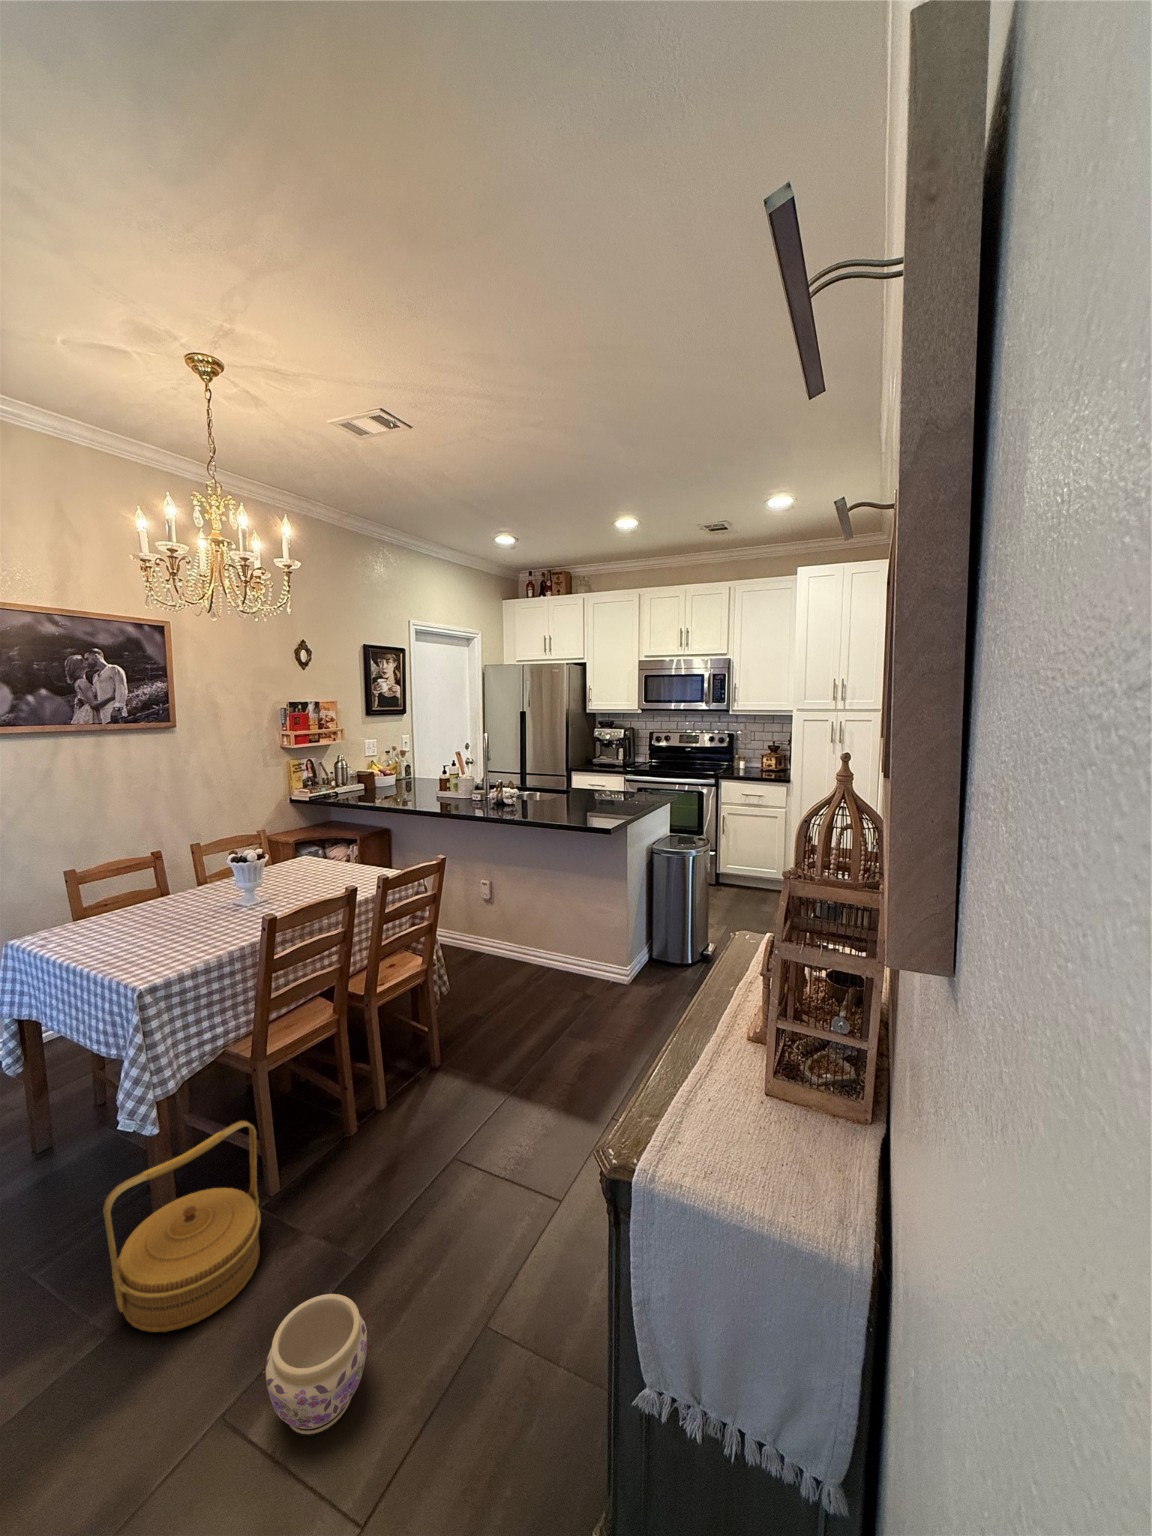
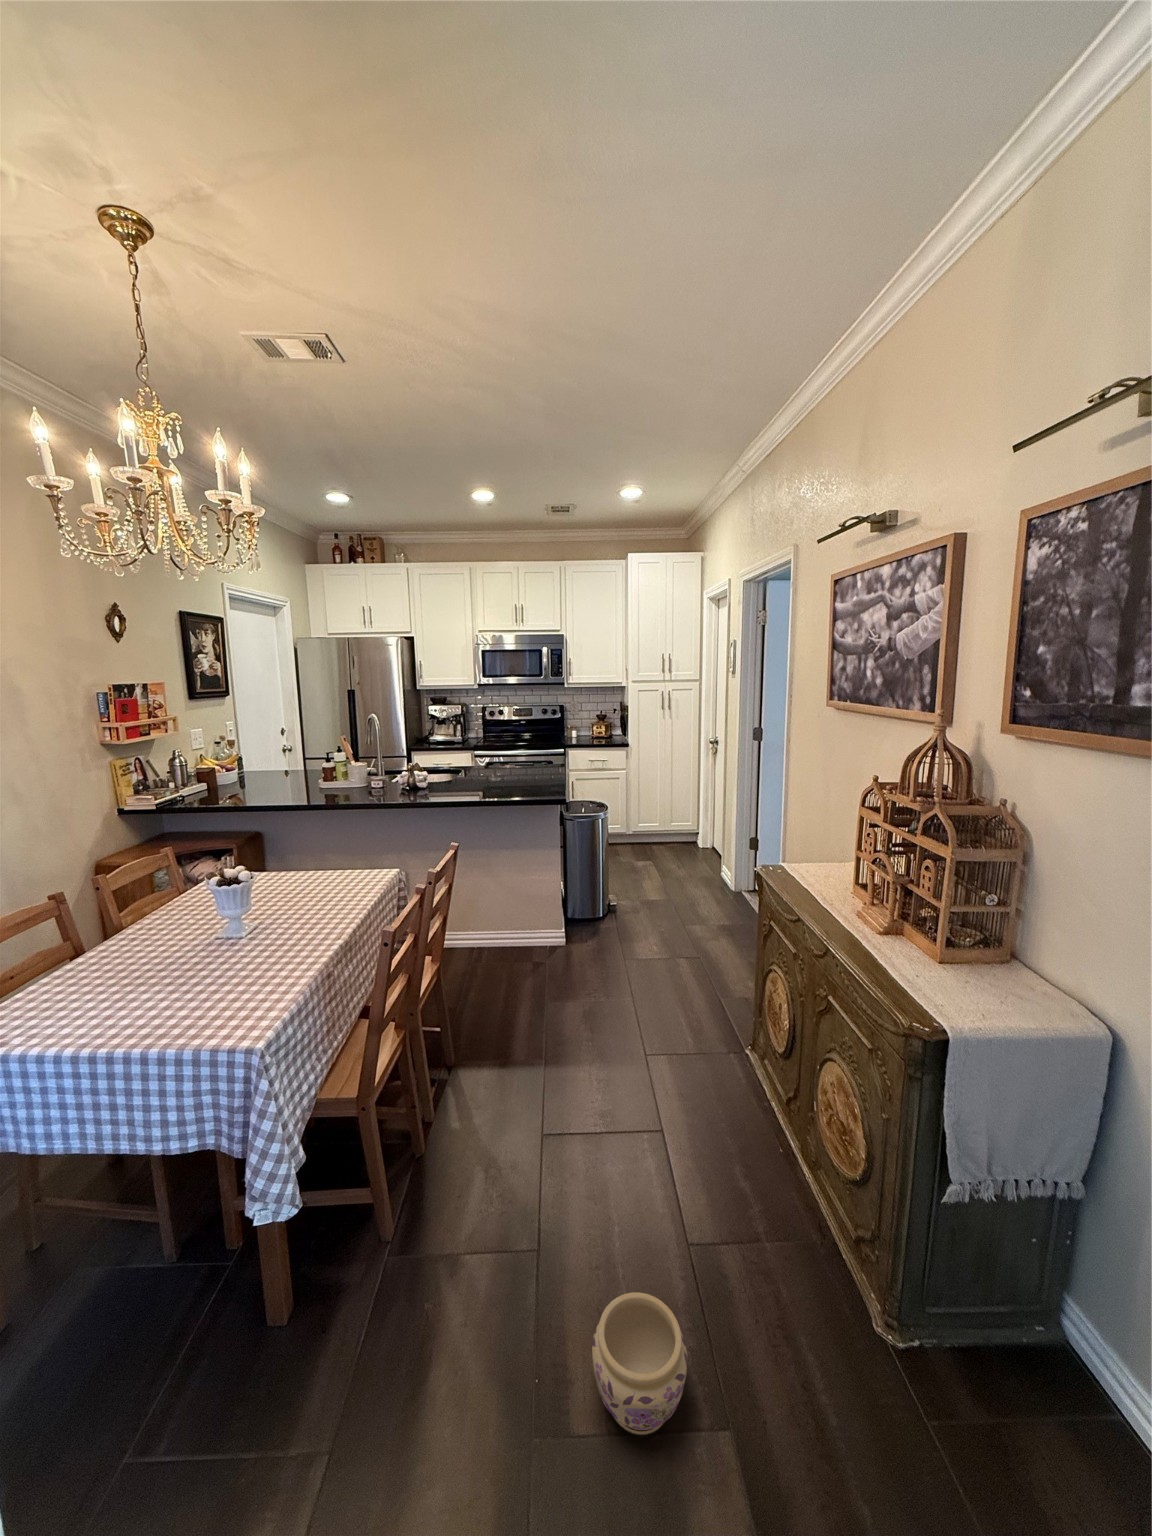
basket: present [103,1121,261,1332] -> none [319,1178,471,1453]

